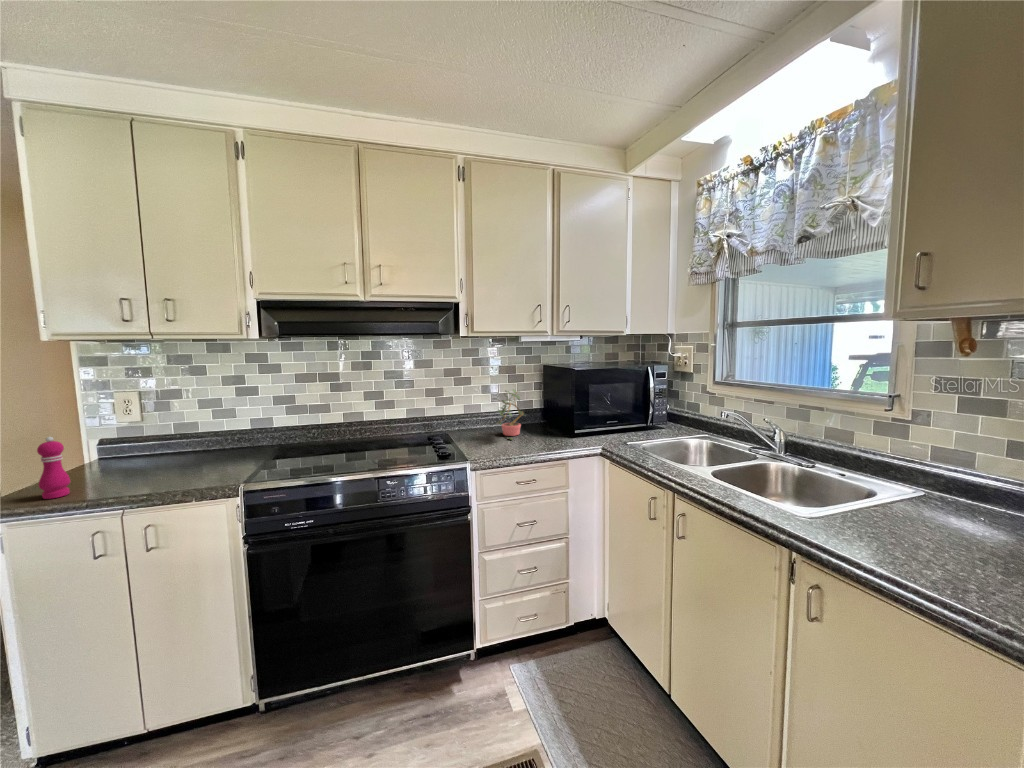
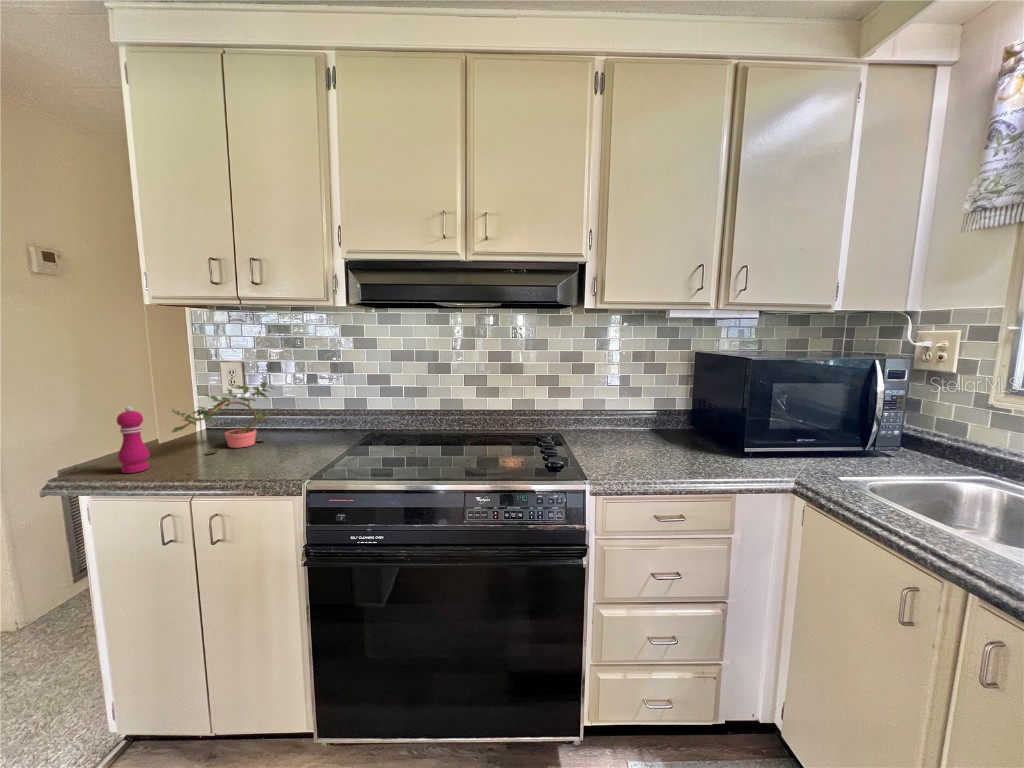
potted plant: present [498,389,523,440] -> present [172,382,273,454]

